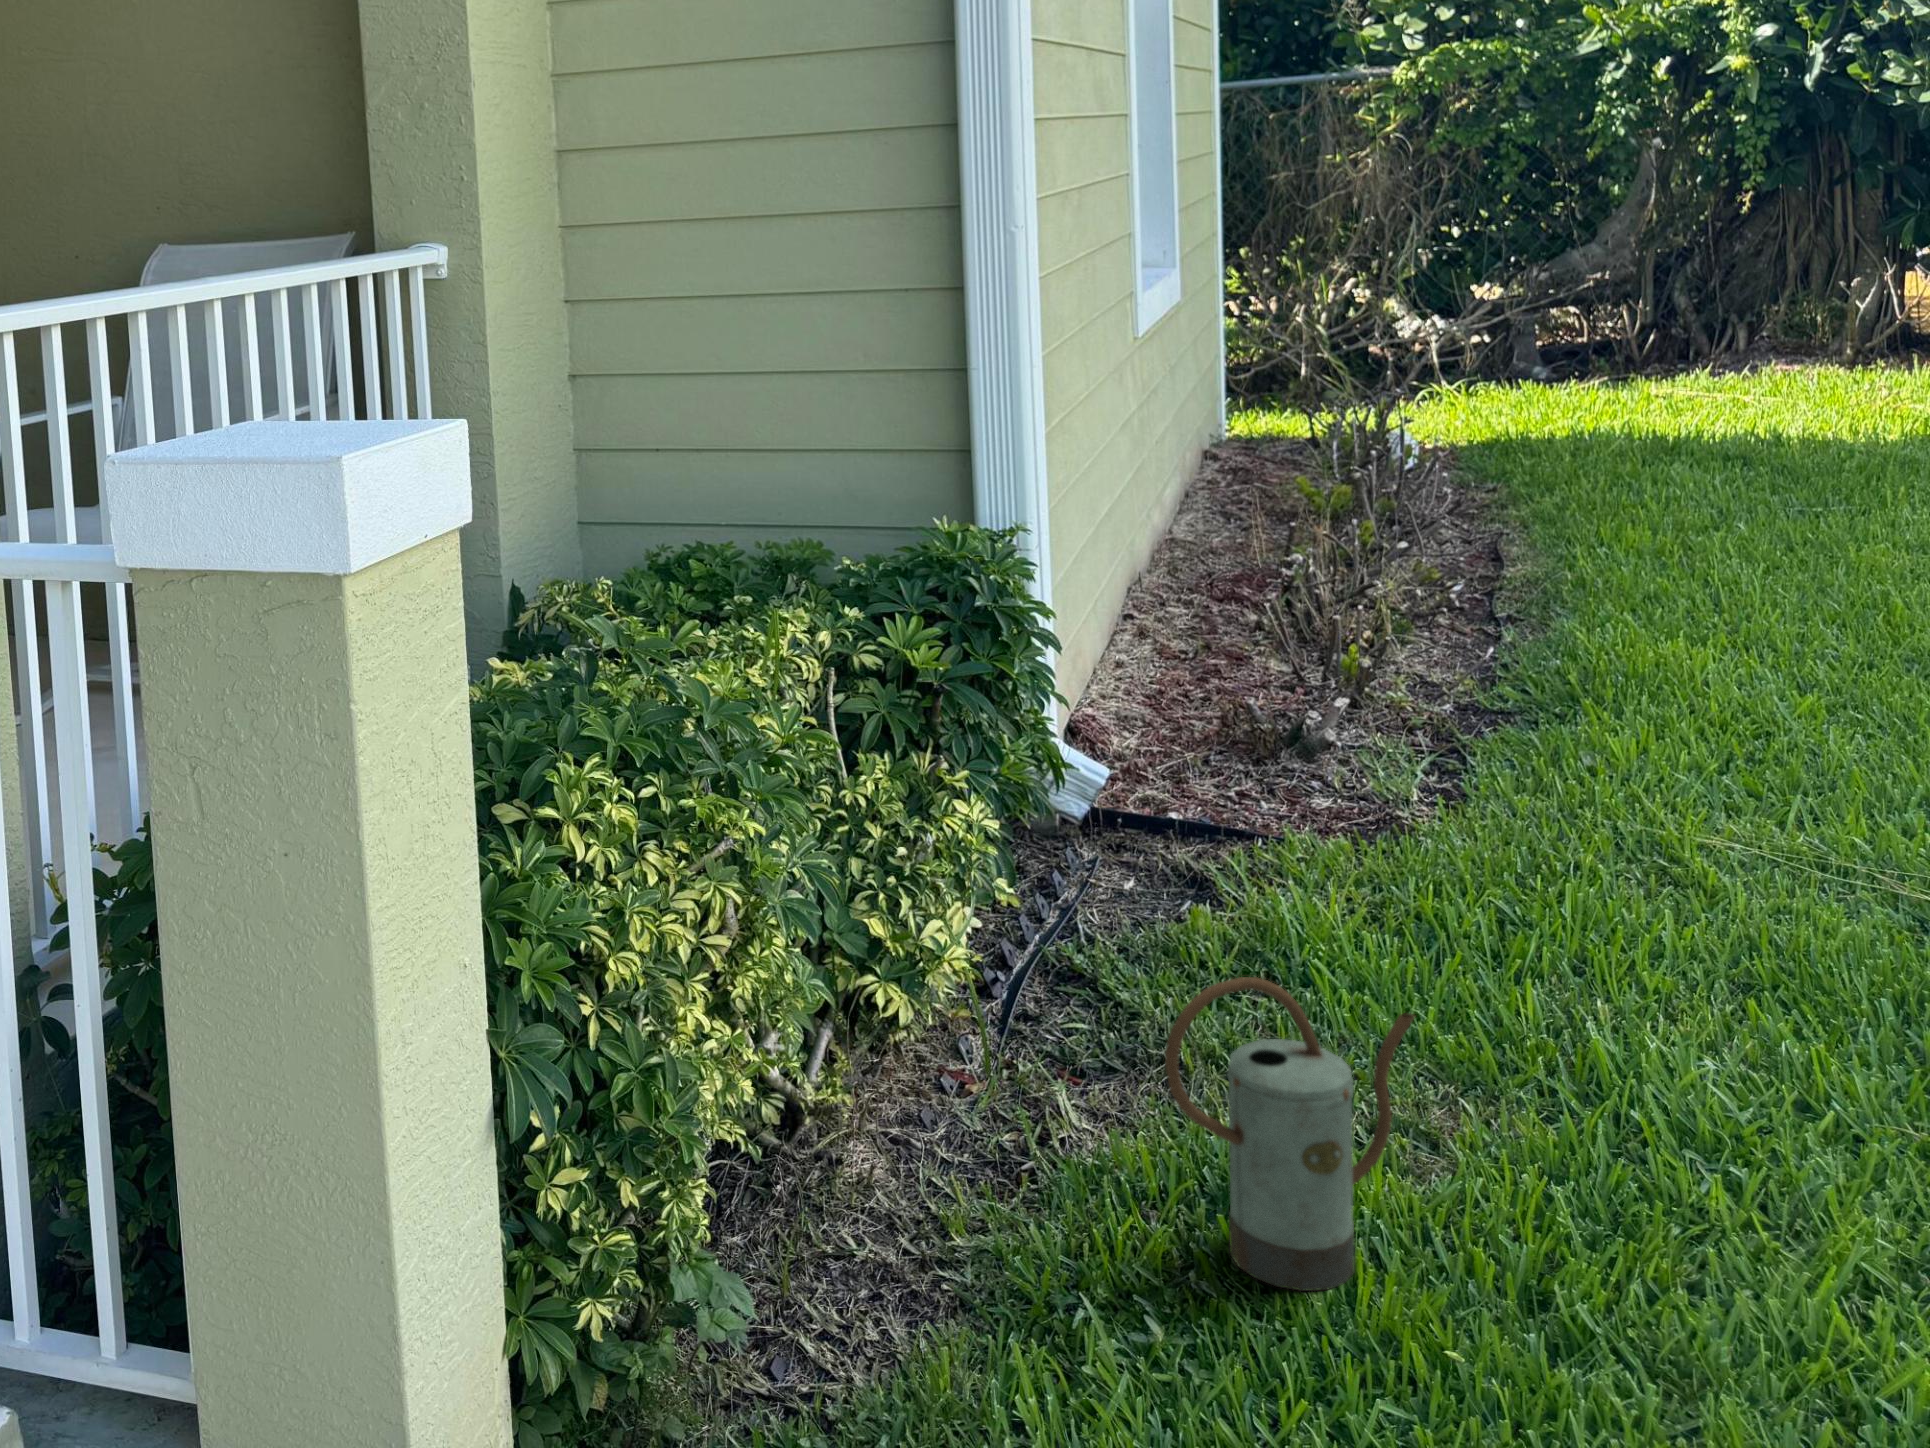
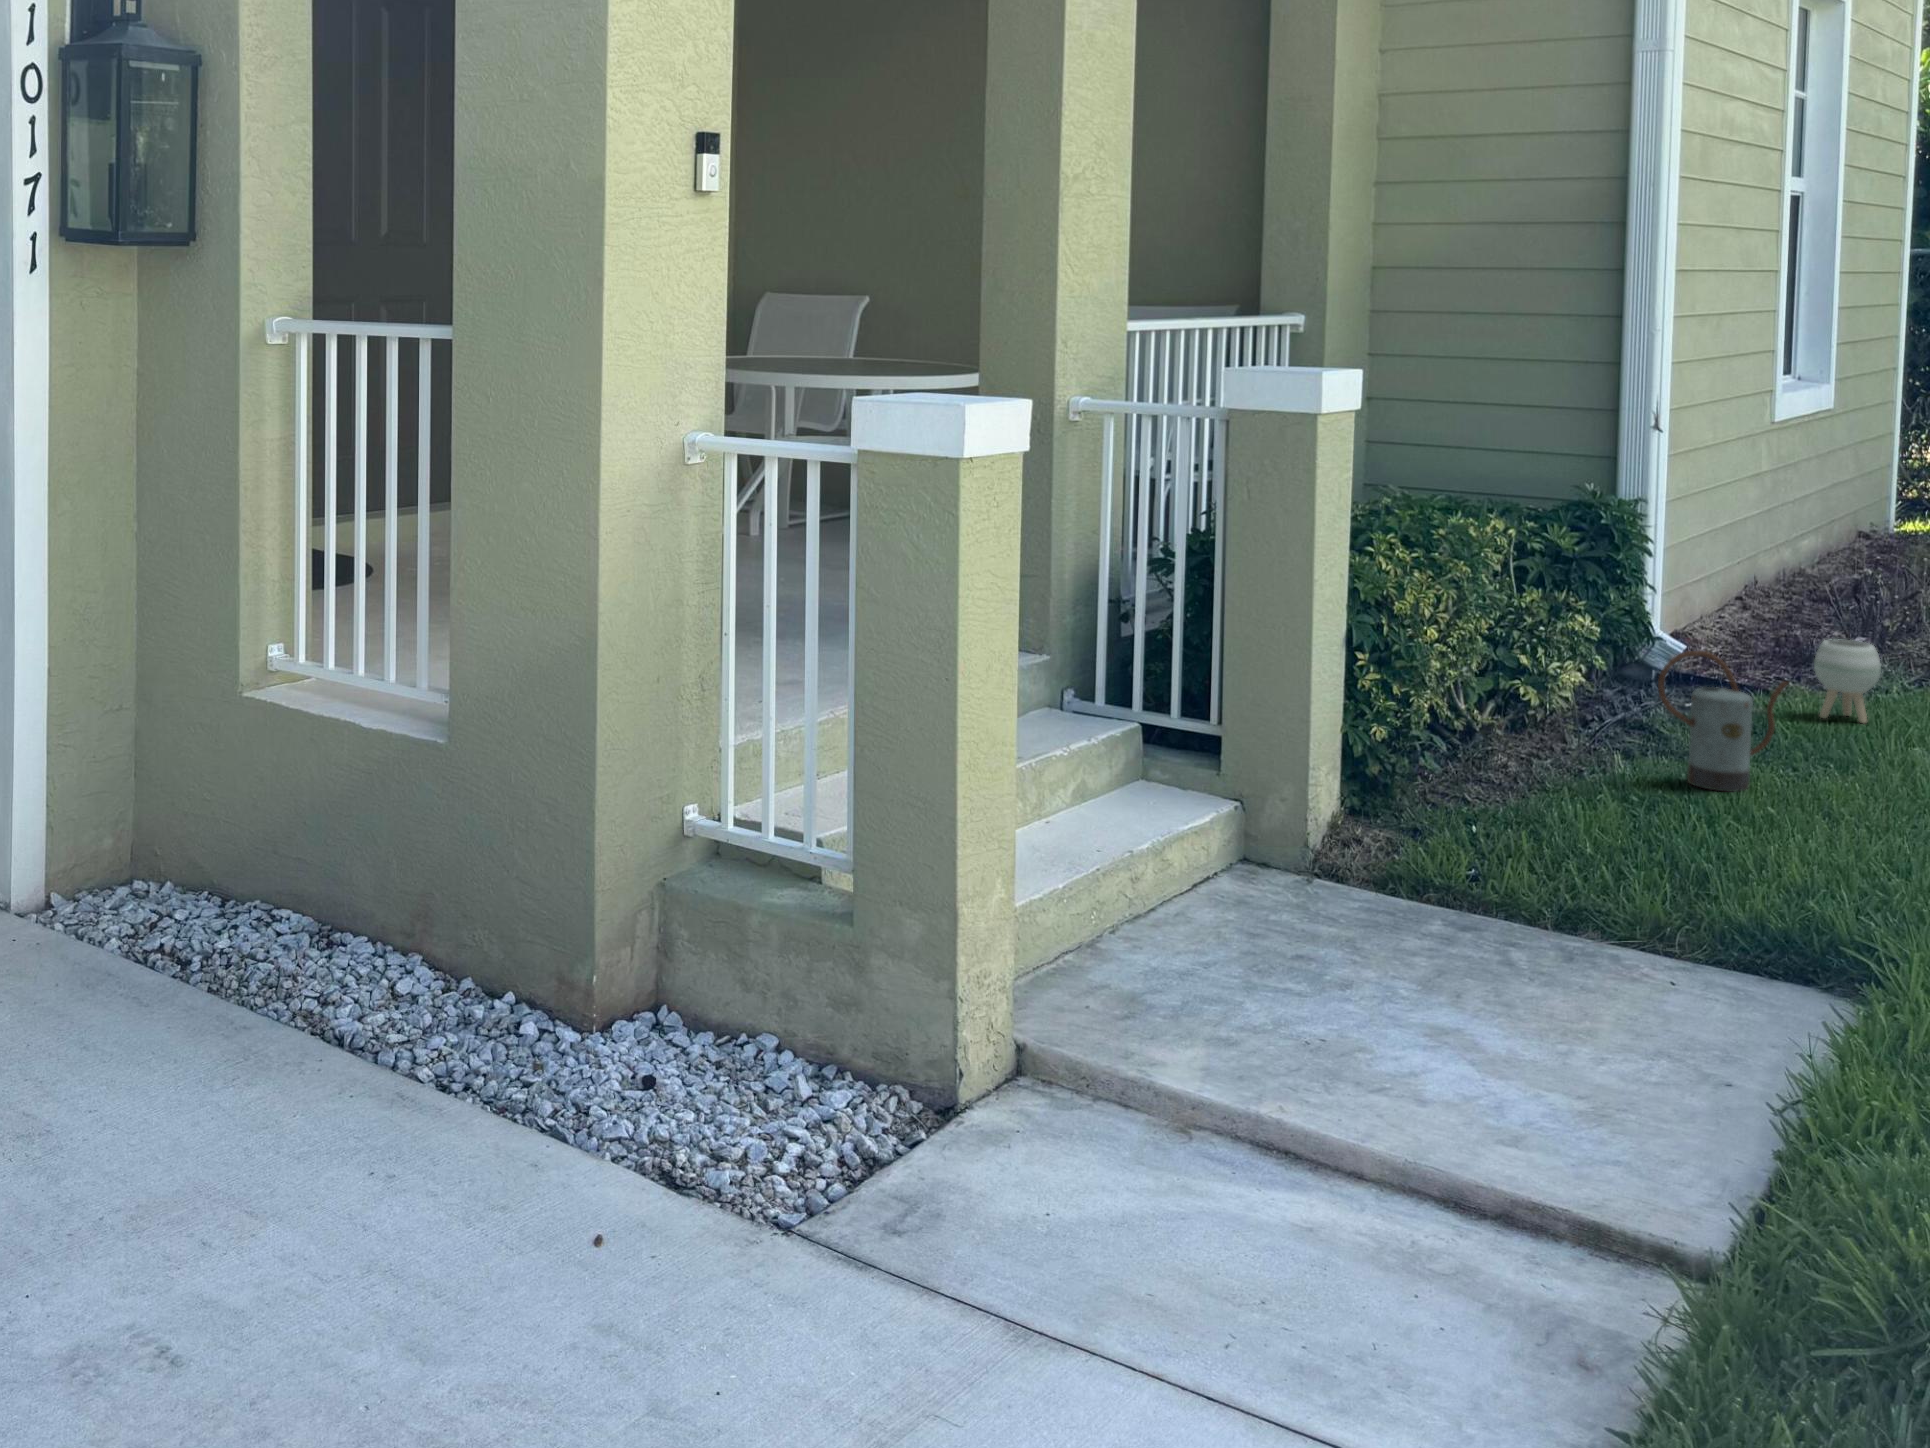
planter: none [1343,786,1453,943] -> present [1814,639,1881,723]

